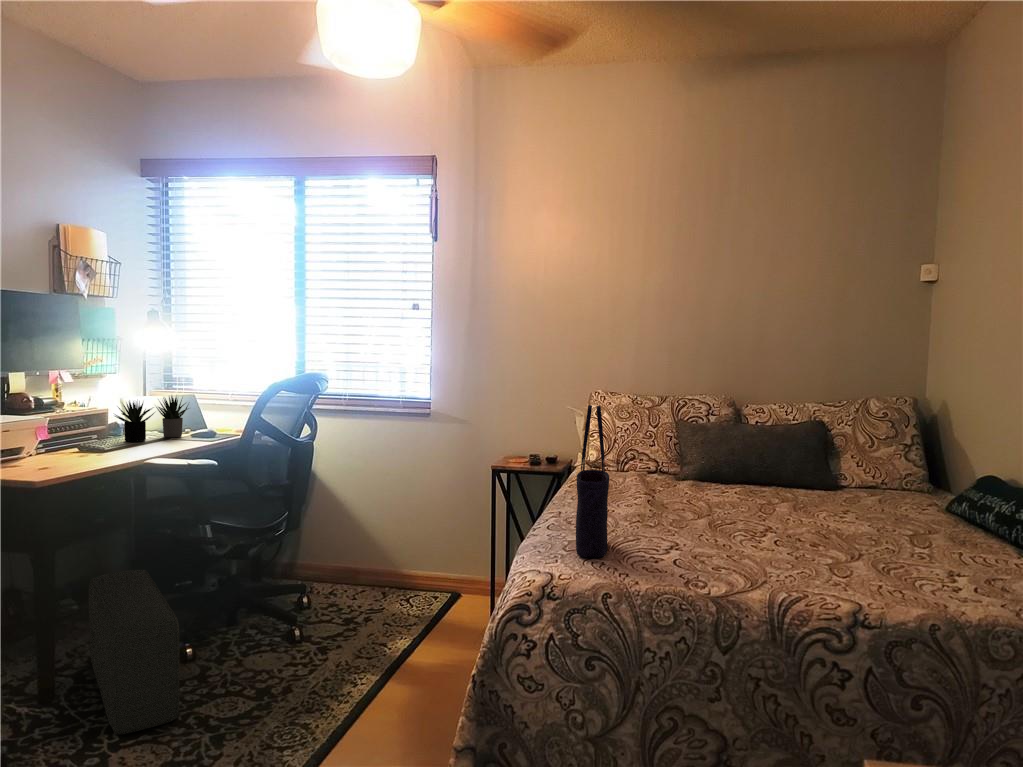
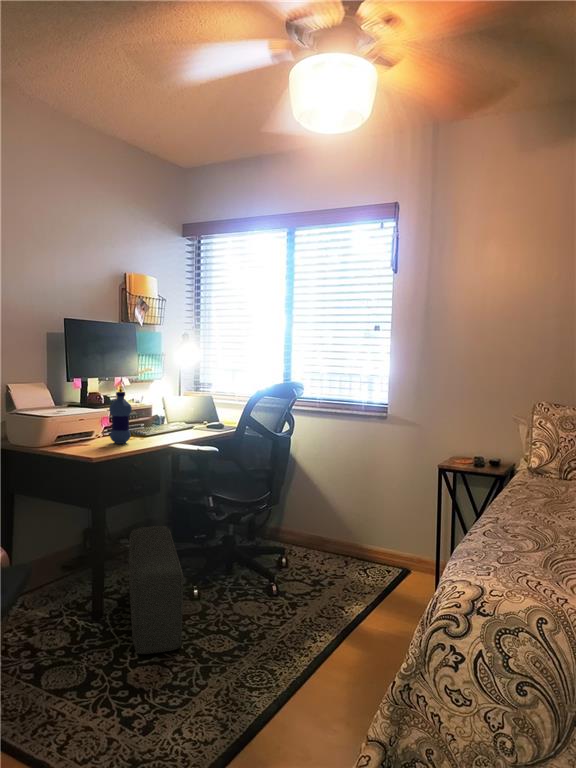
water bottle: none [53,391,87,462] -> present [109,392,132,444]
succulent plant: present [115,396,188,442] -> none [153,394,207,429]
tote bag: present [576,405,609,558] -> none [511,427,546,578]

